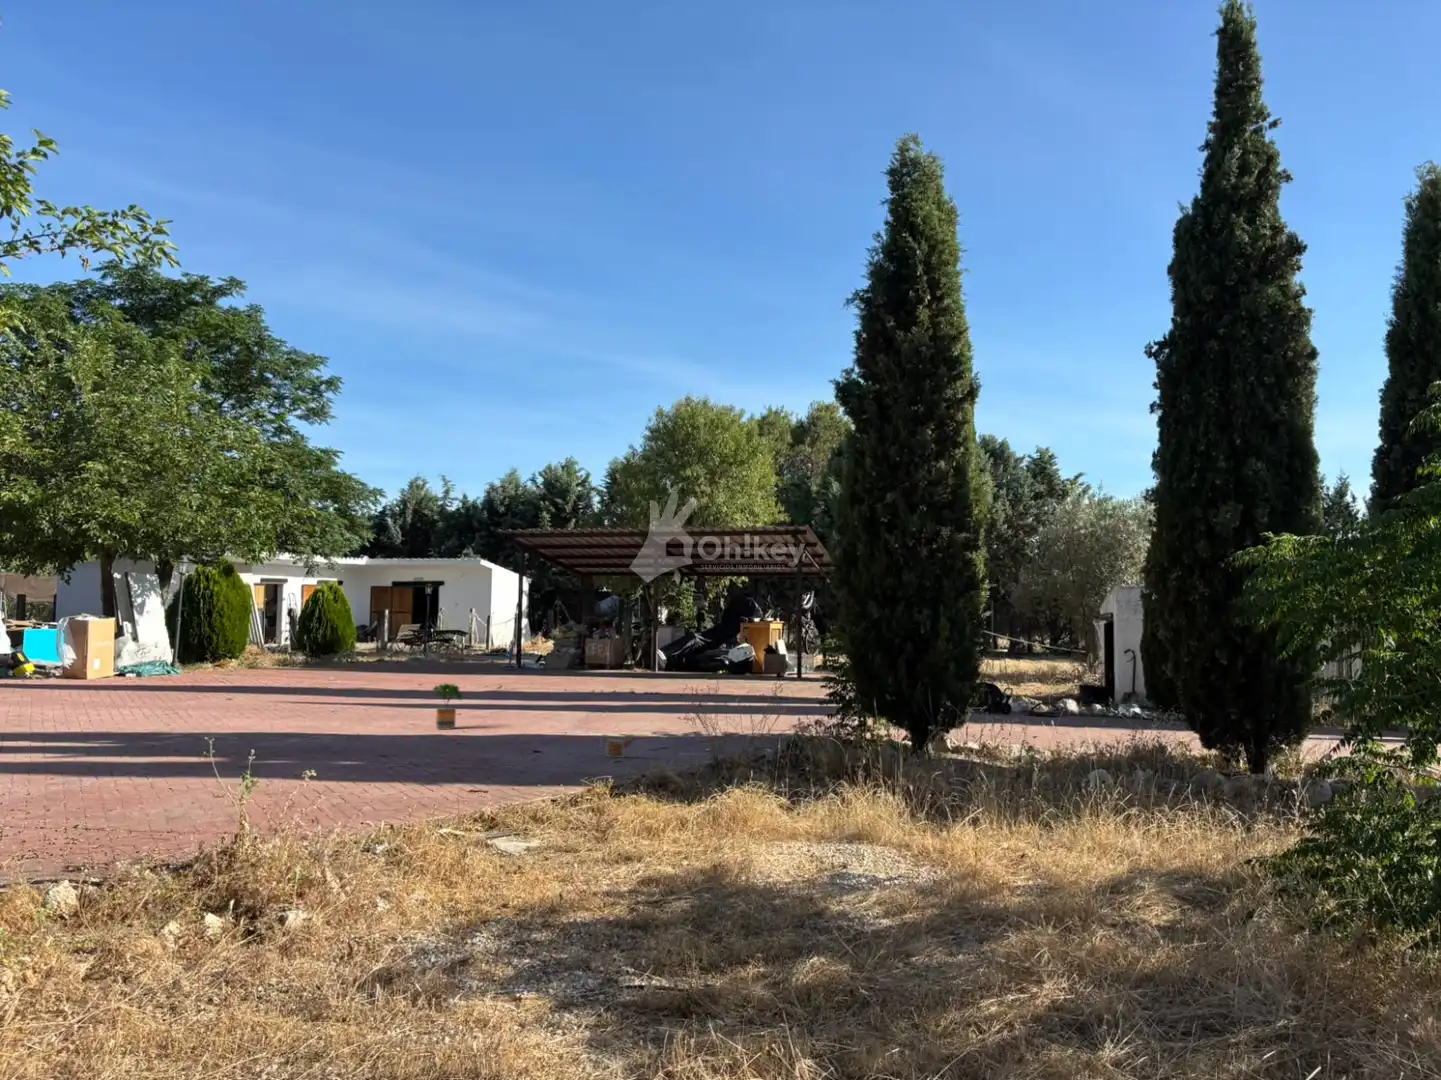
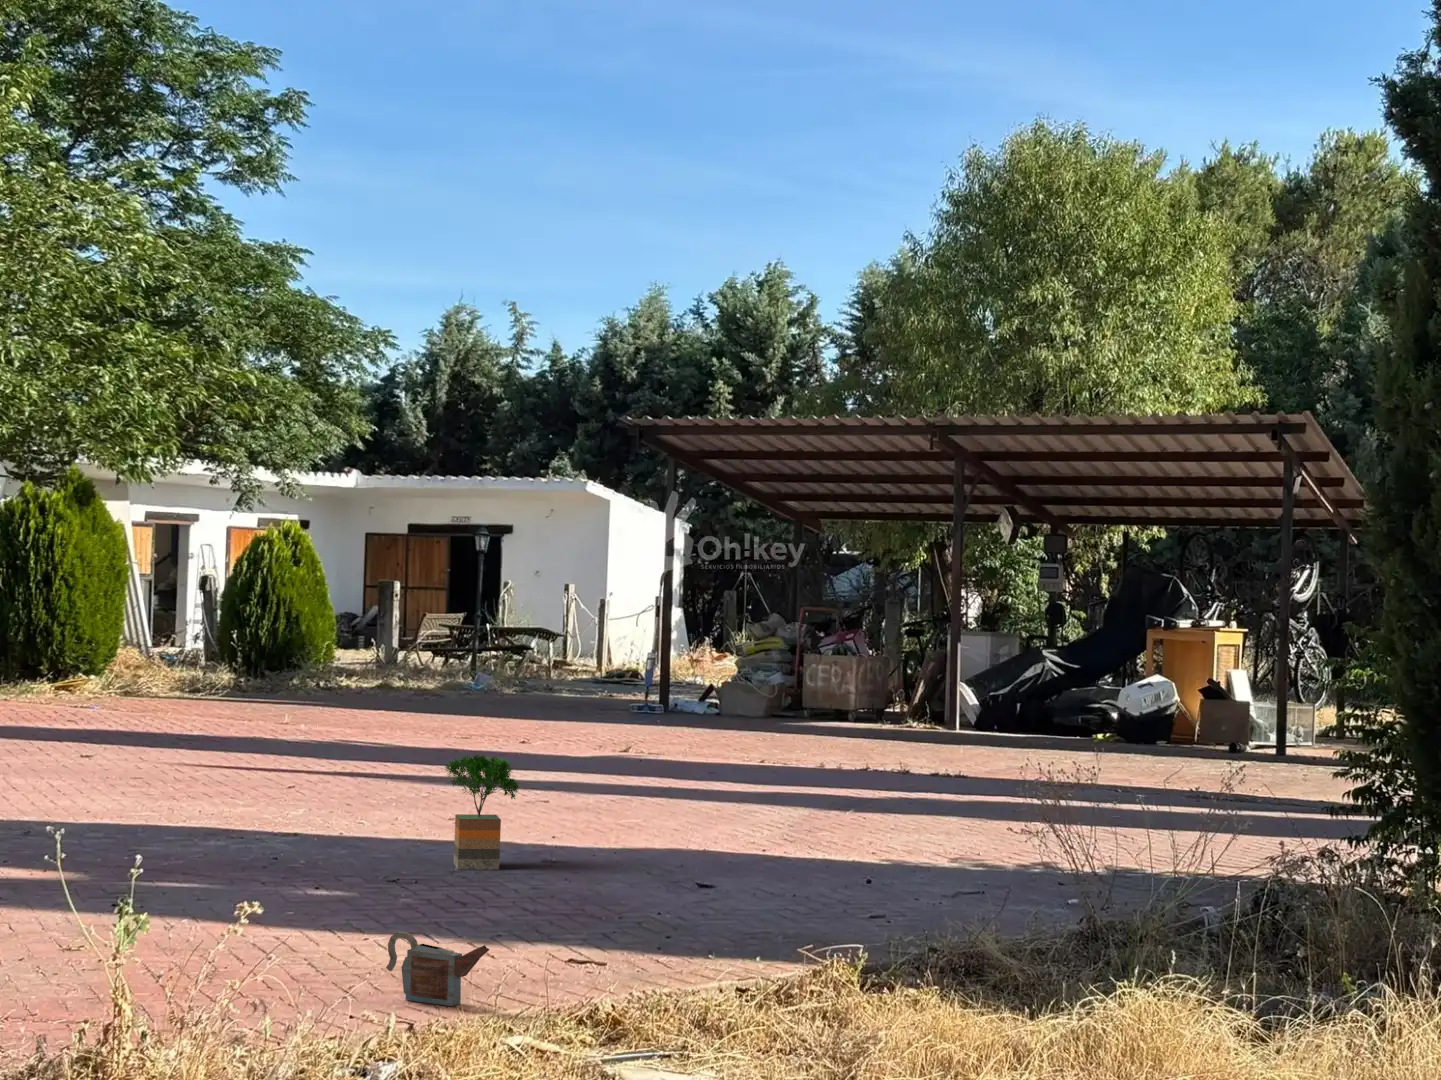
watering can: present [600,735,635,758] -> present [386,932,489,1006]

